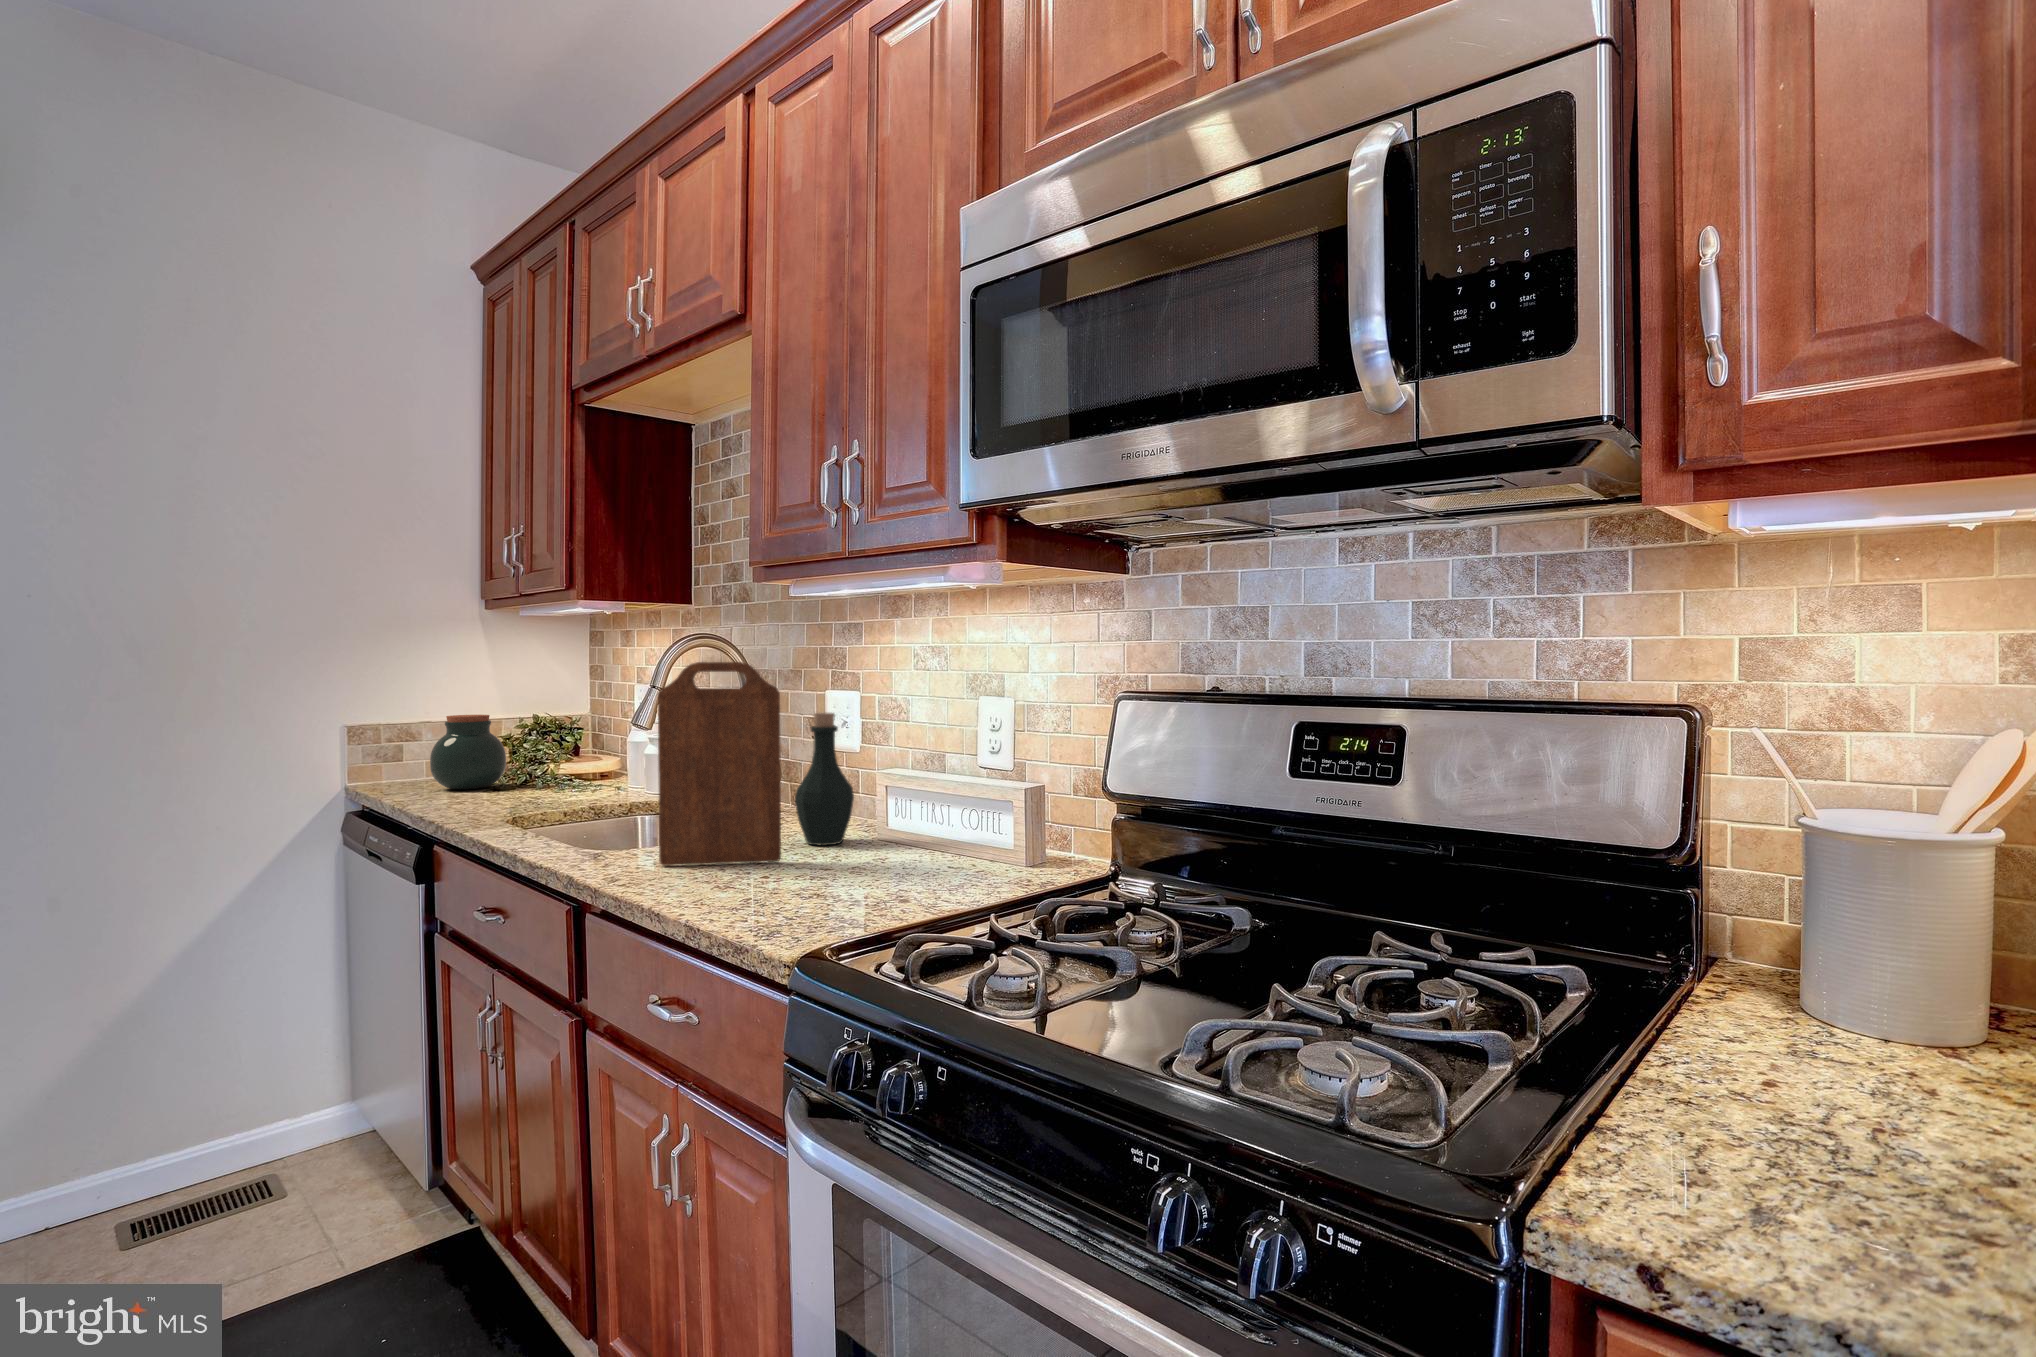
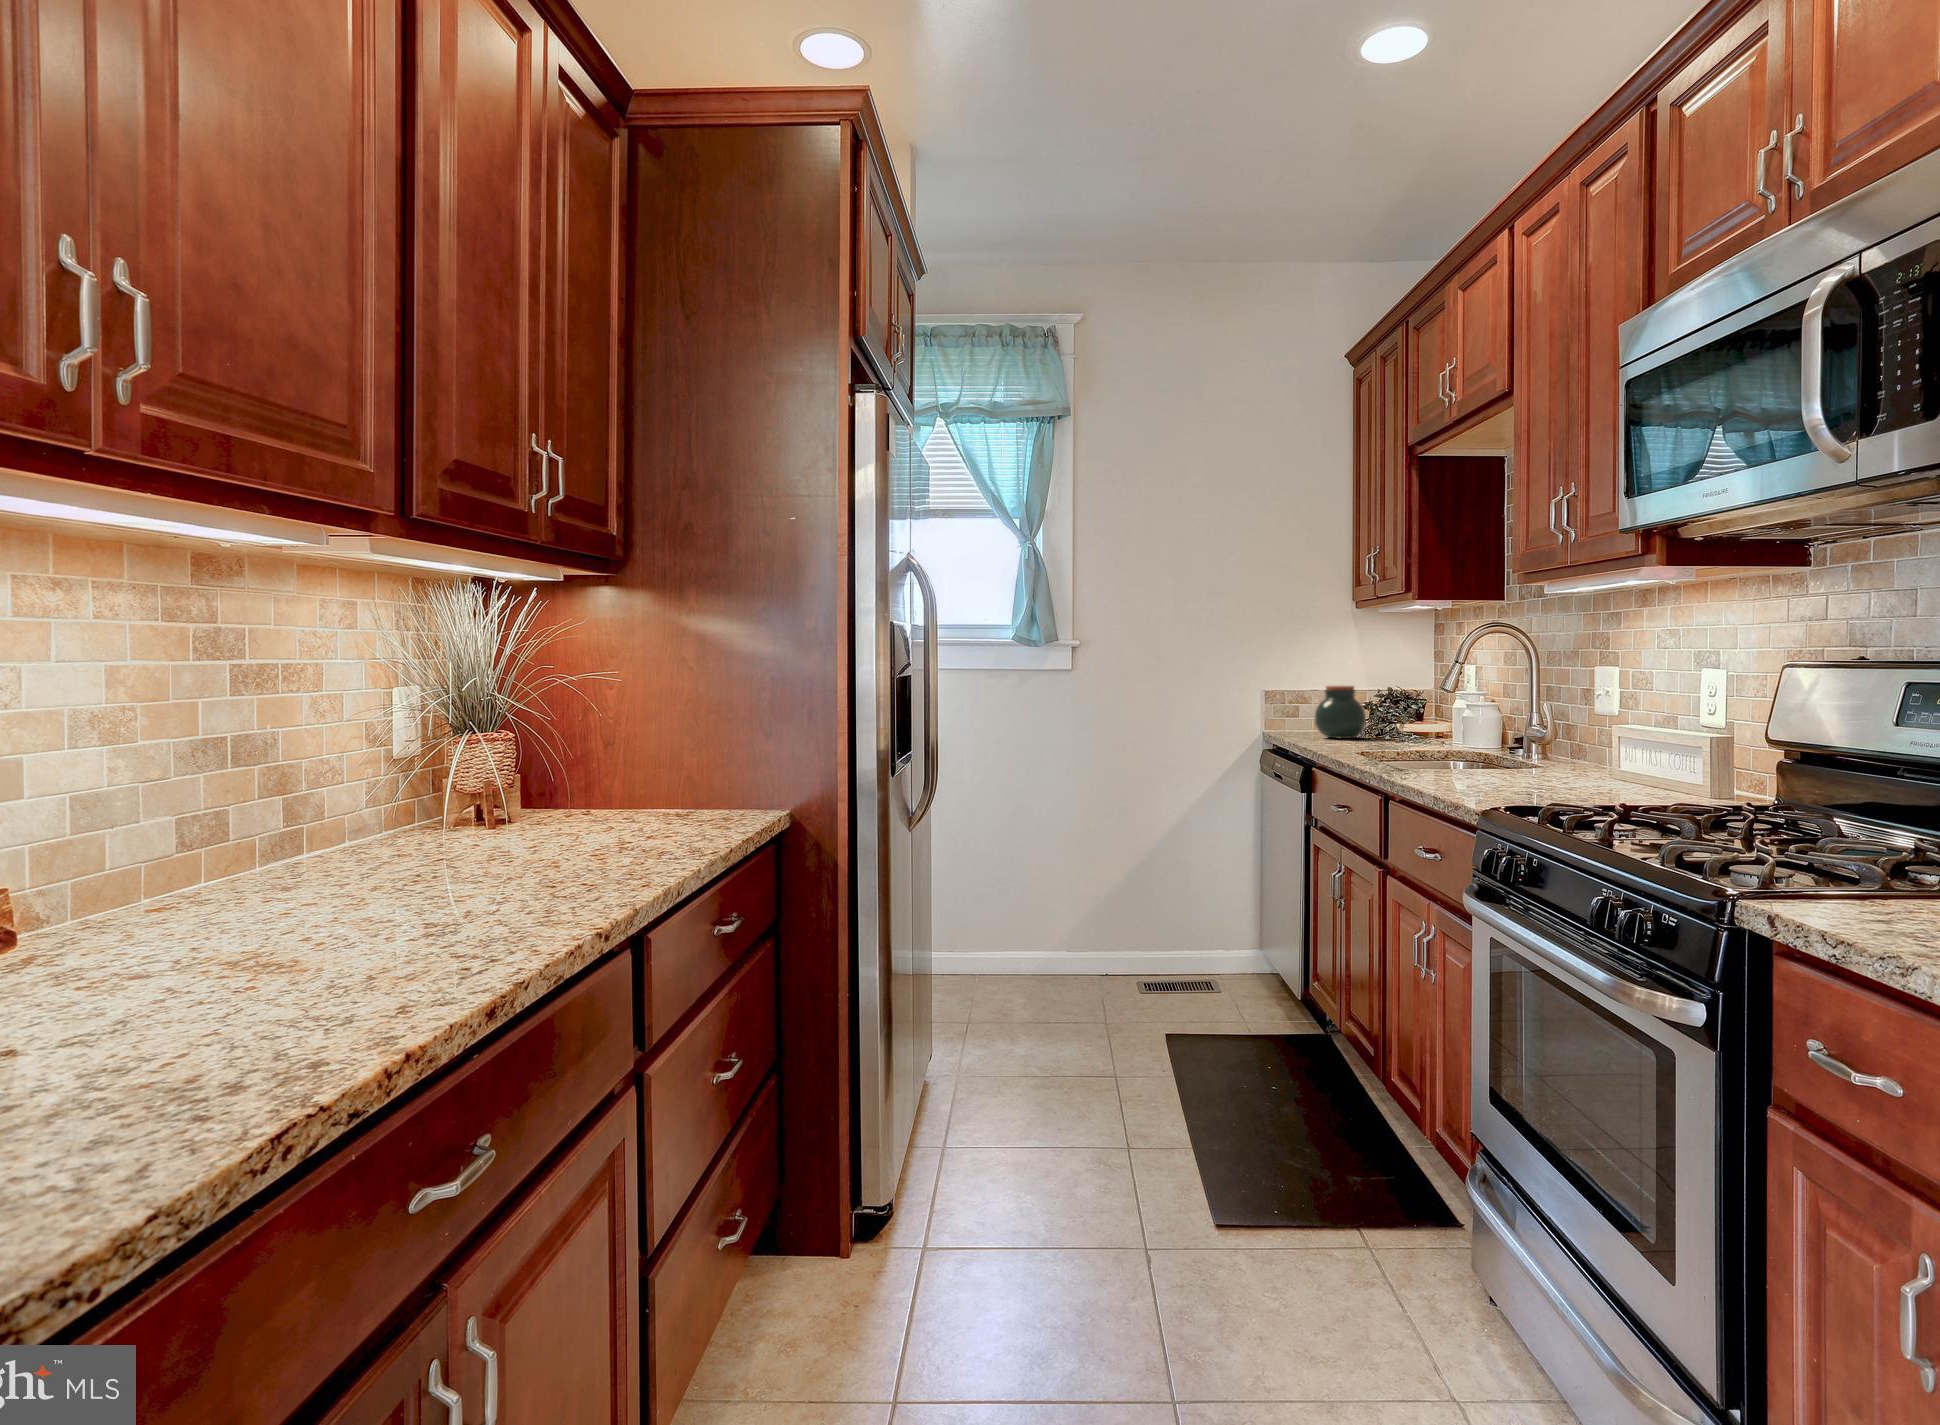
cutting board: present [658,662,781,866] -> none [1433,642,1521,782]
bottle: present [795,712,854,846] -> none [1544,680,1596,780]

